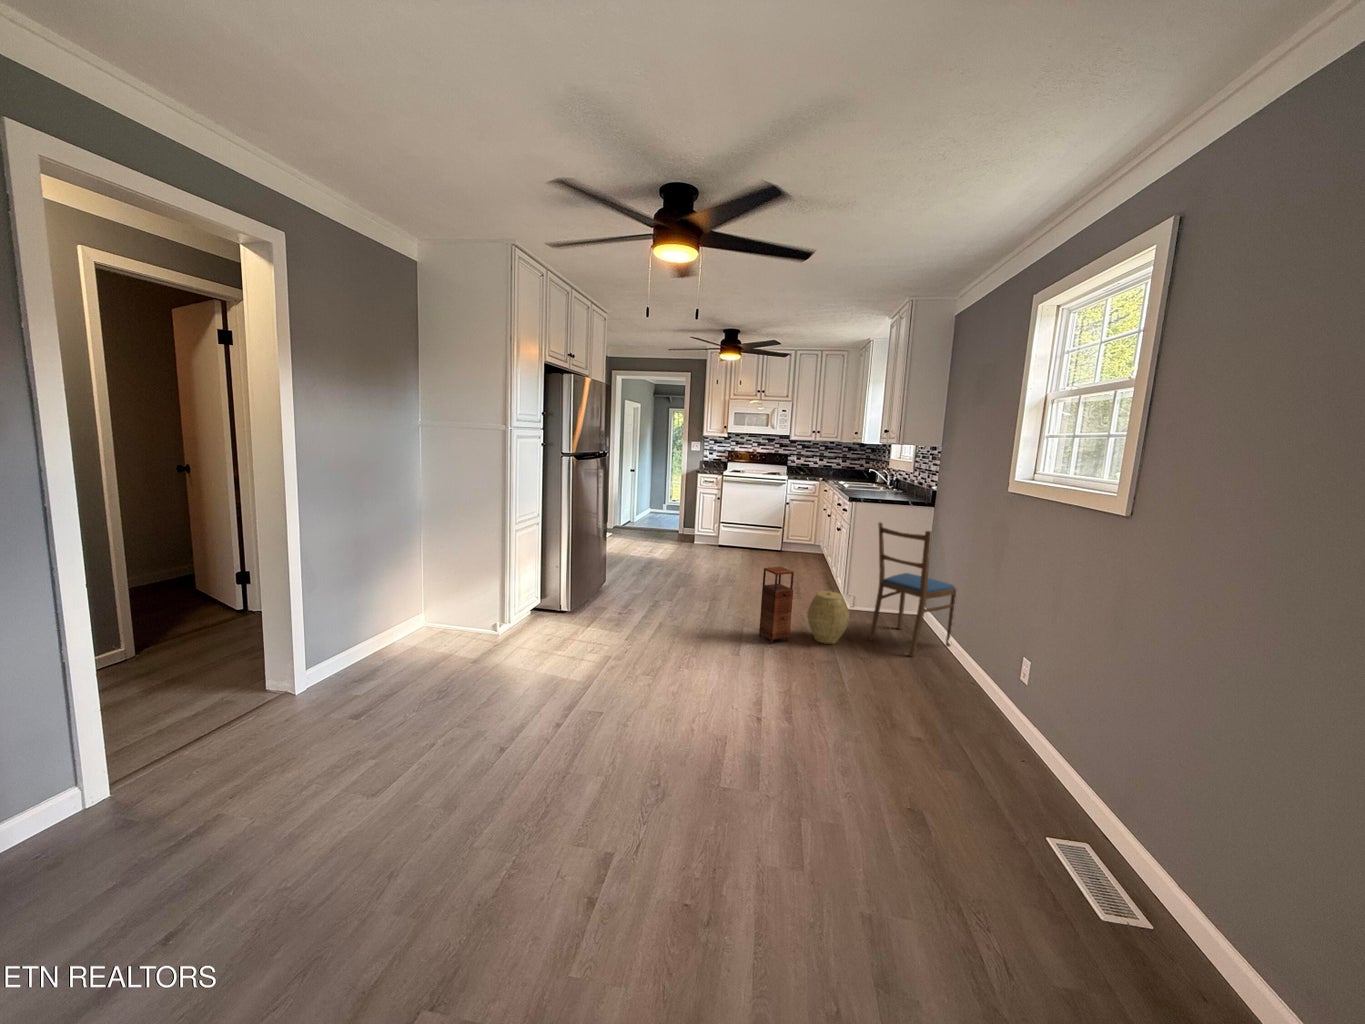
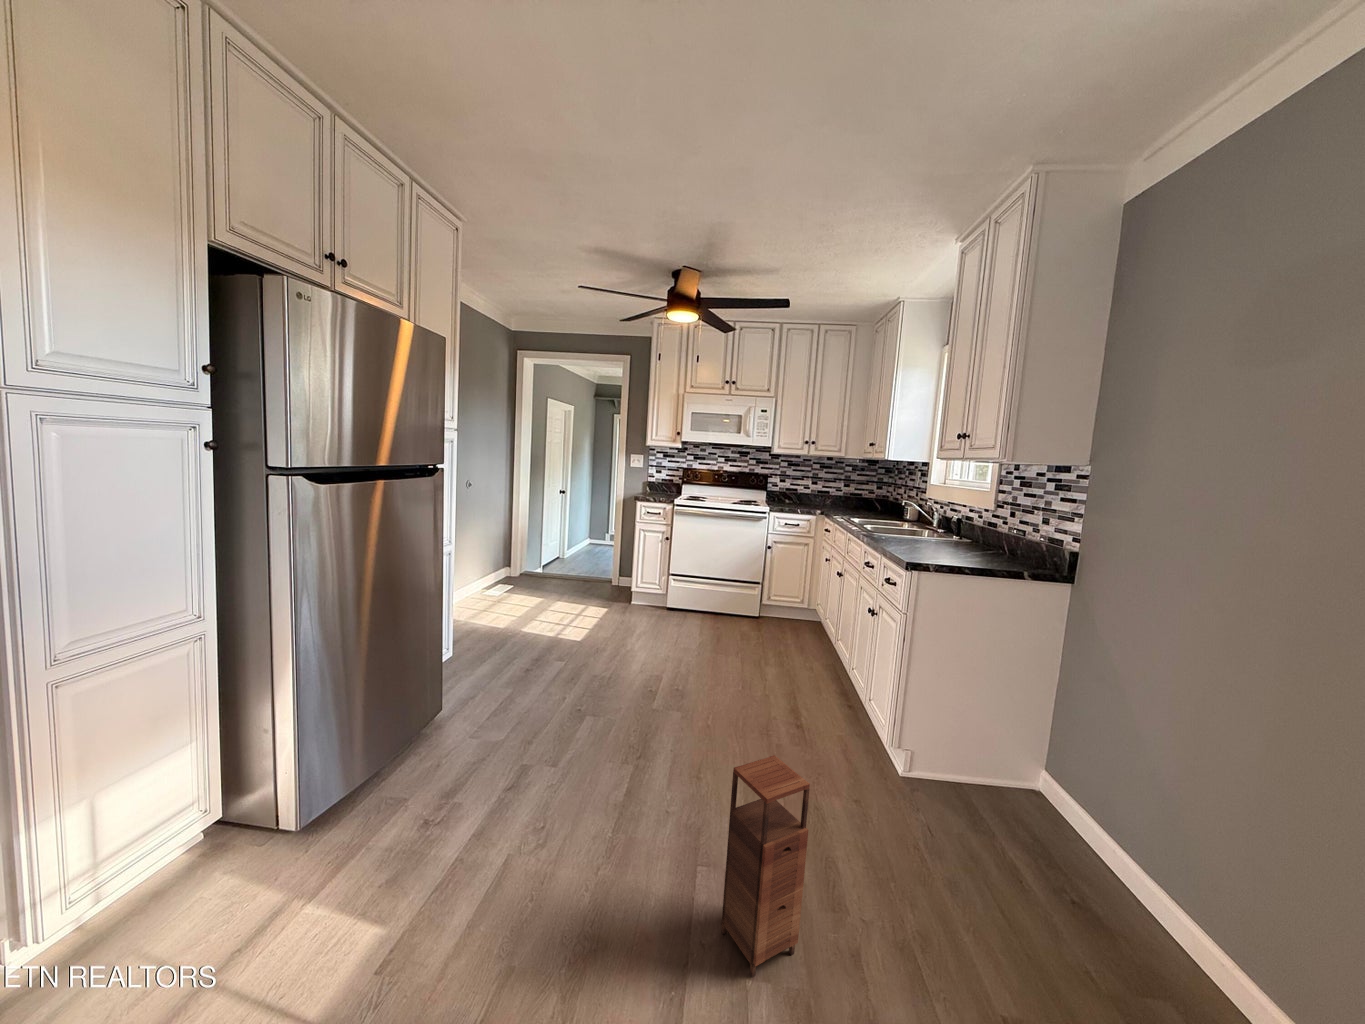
dining chair: present [869,523,956,657] -> none [980,648,1195,1021]
woven basket: present [807,591,849,644] -> none [838,807,944,959]

